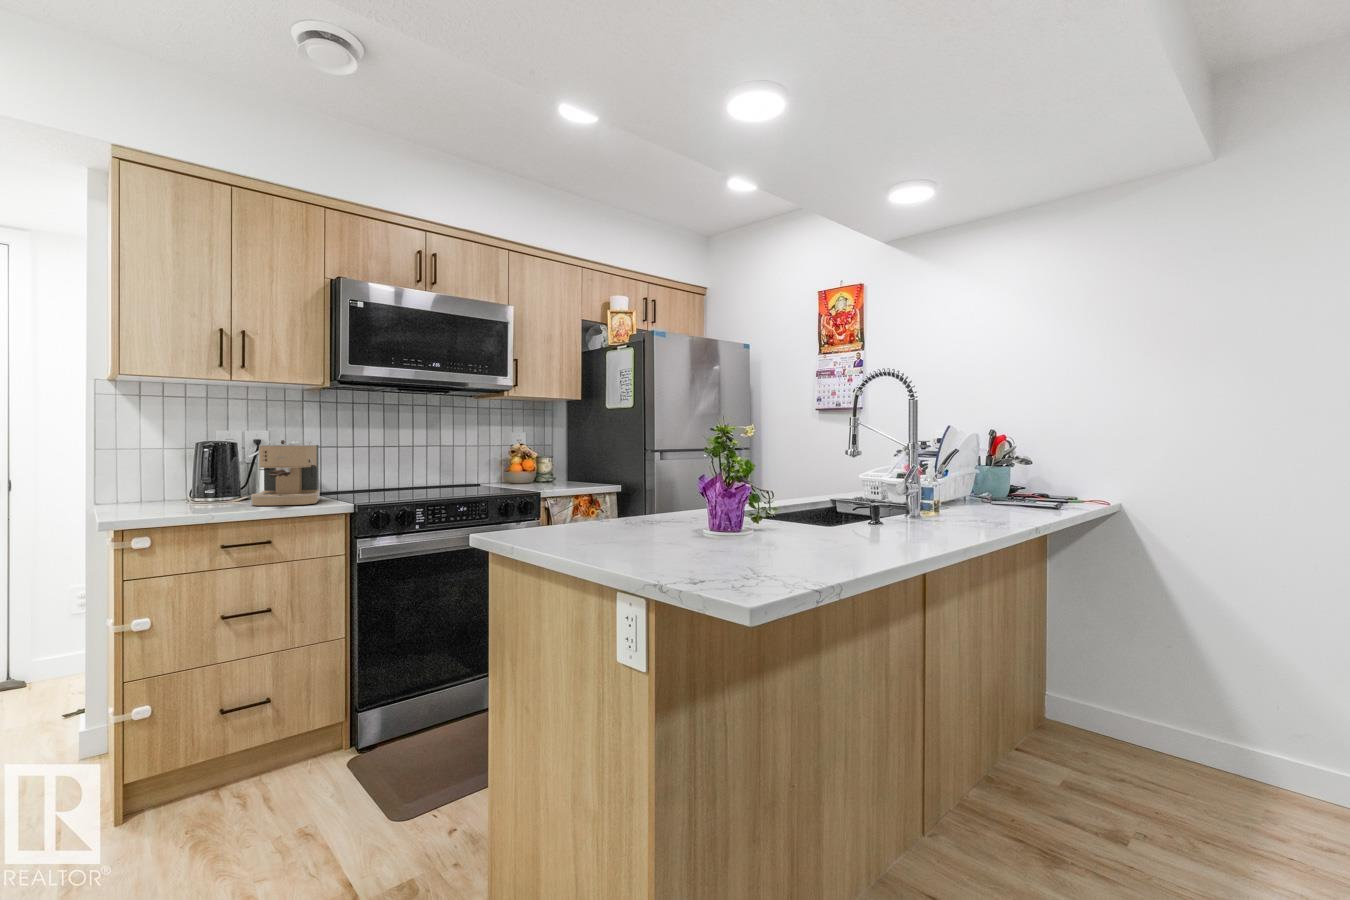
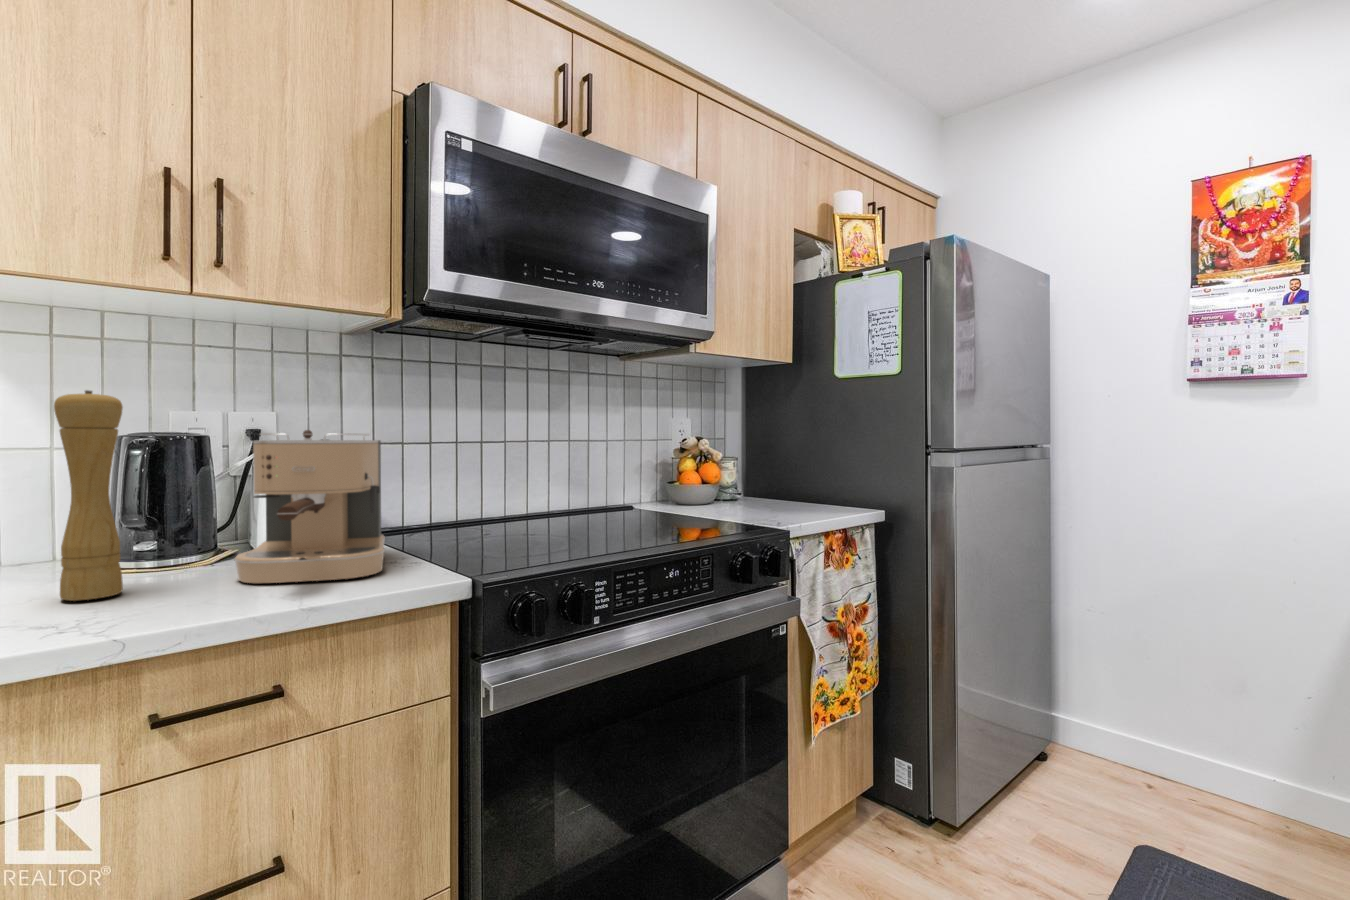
pepper mill: none [180,424,206,508] -> present [54,390,123,601]

